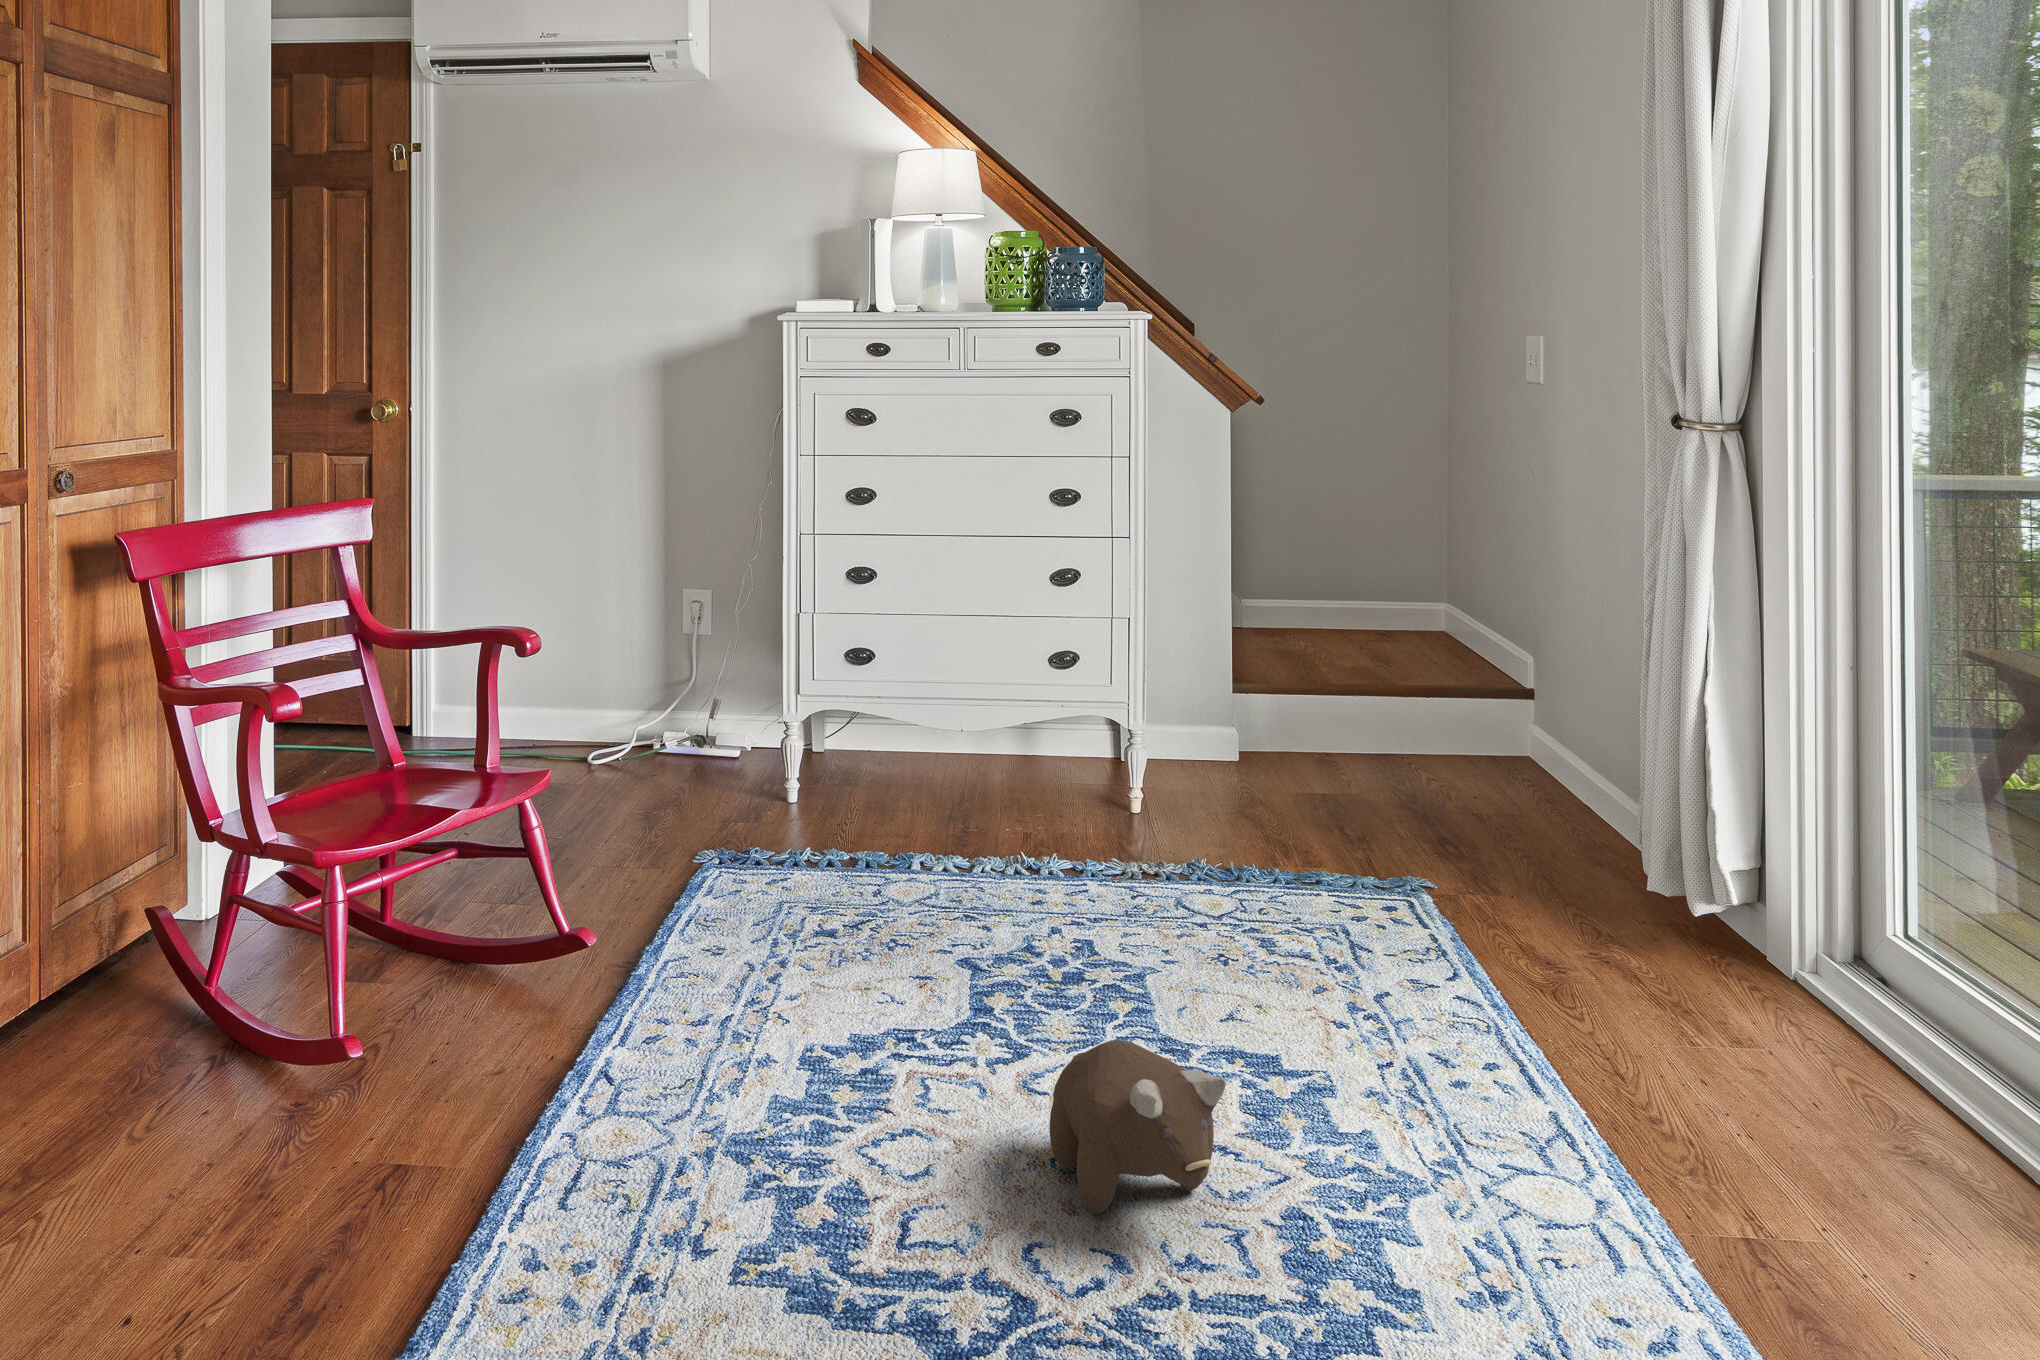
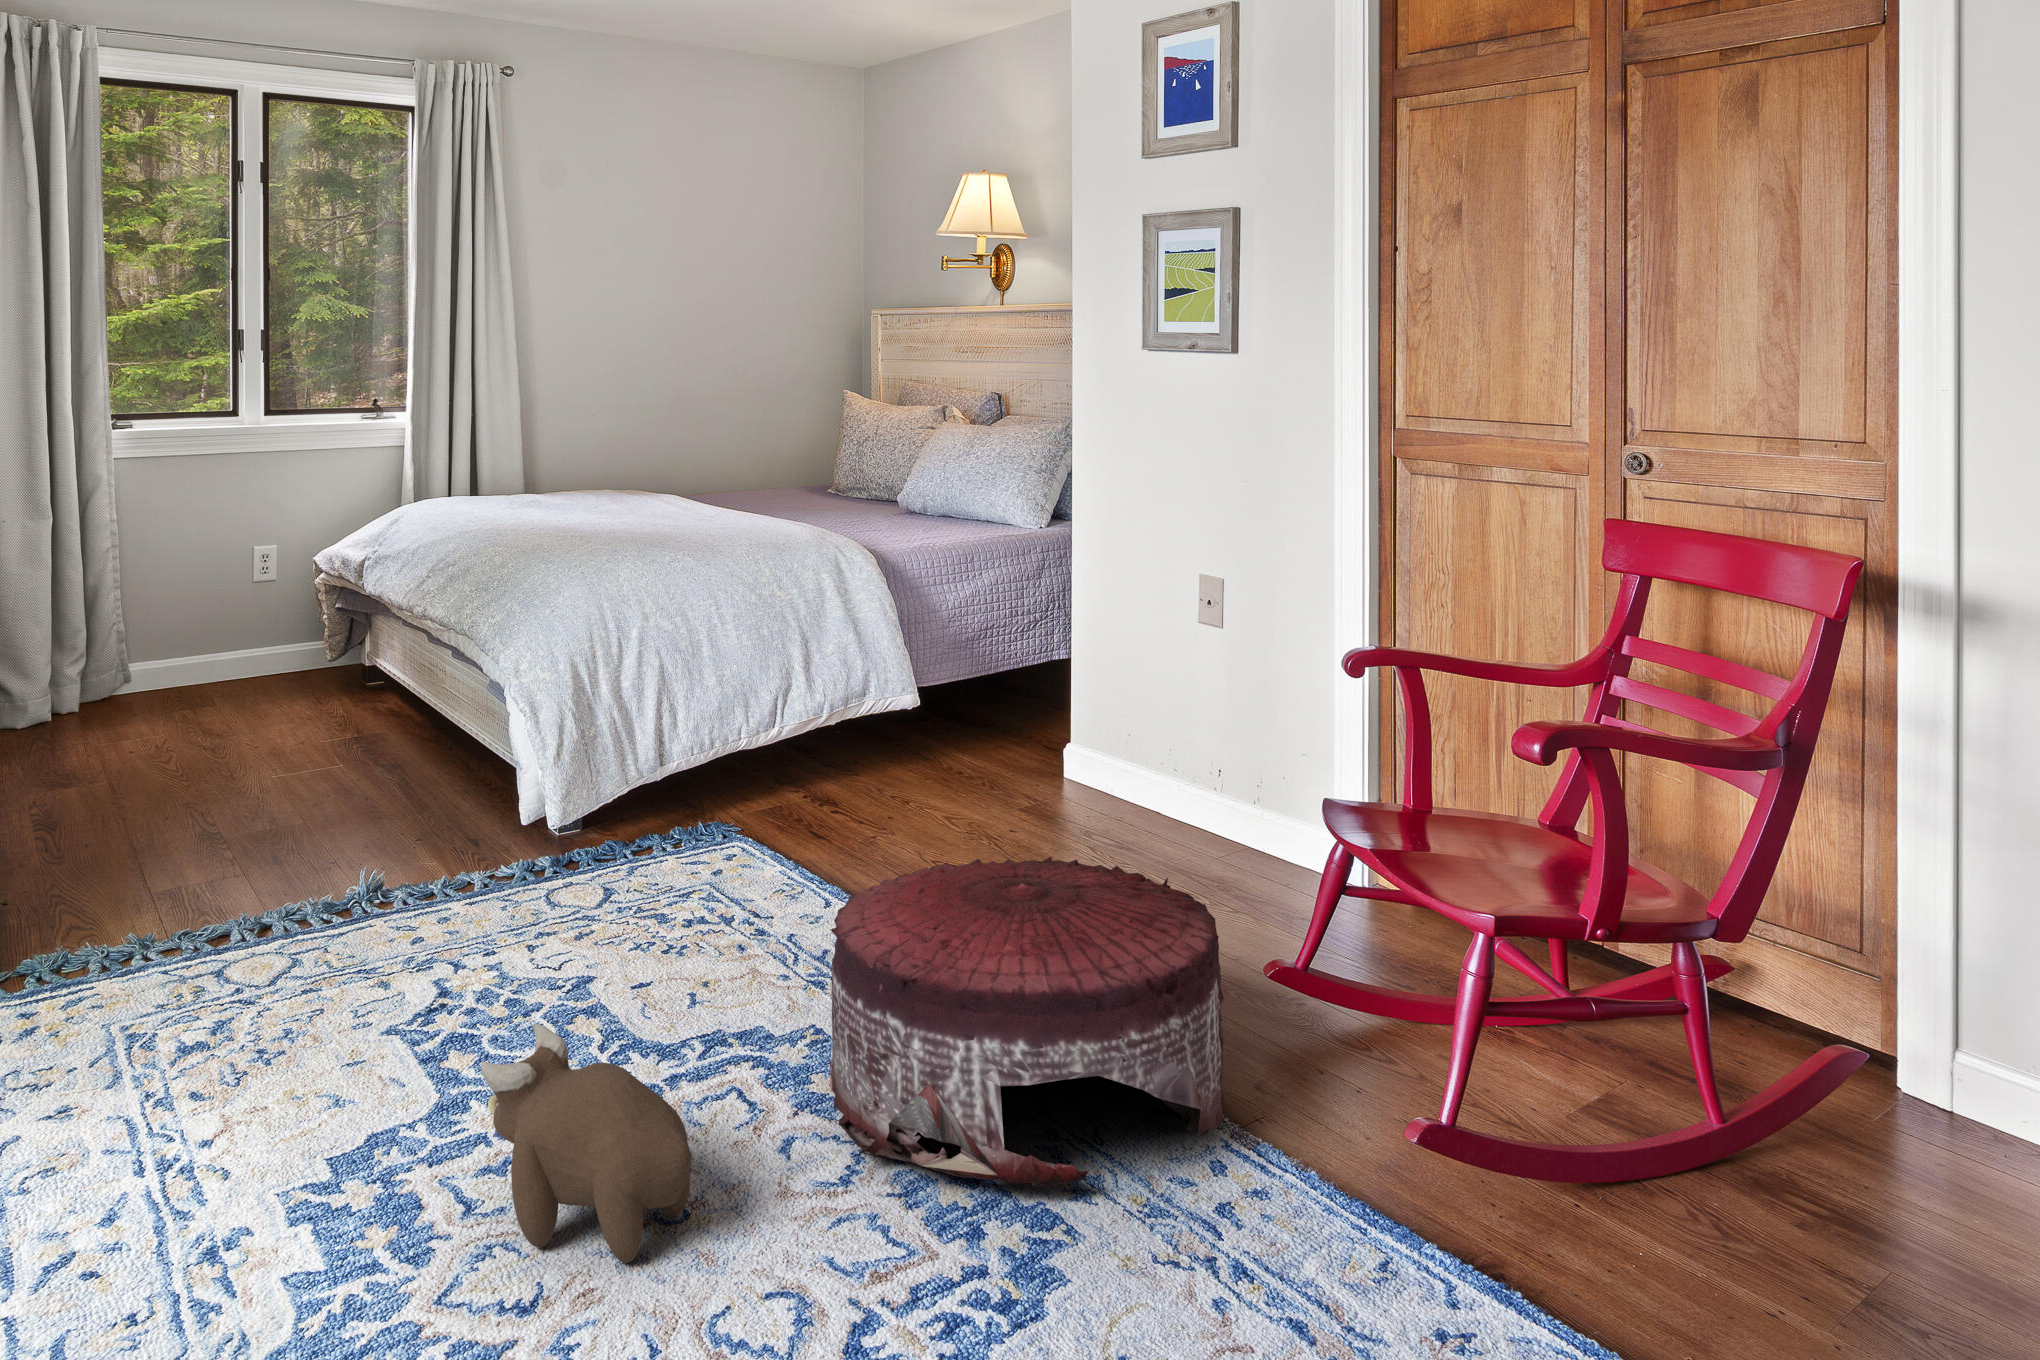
pouf: none [475,876,895,1234] -> present [830,857,1225,1187]

